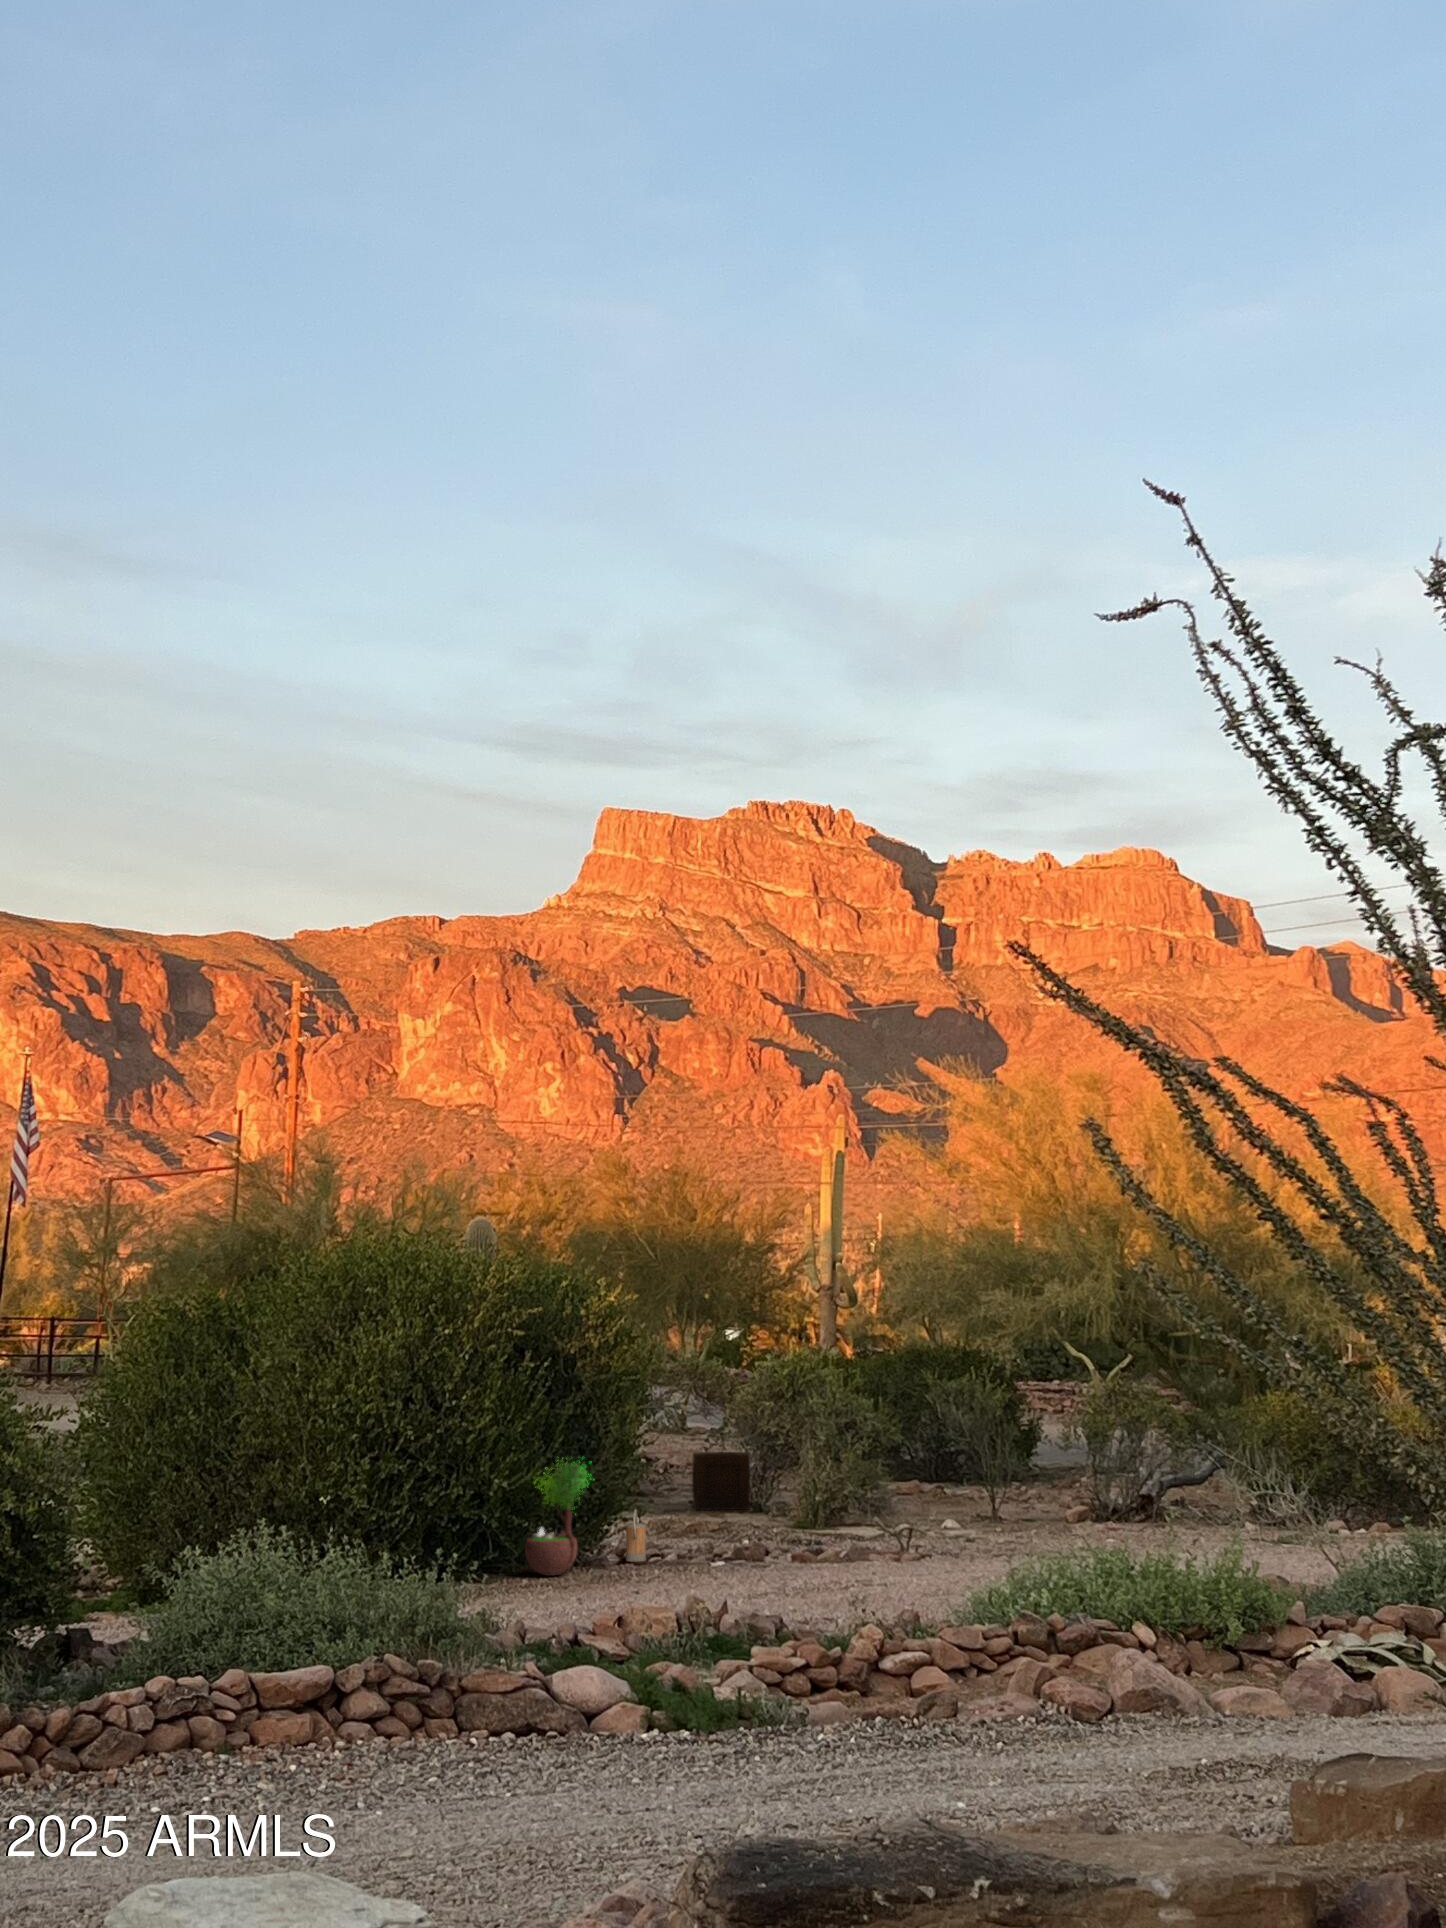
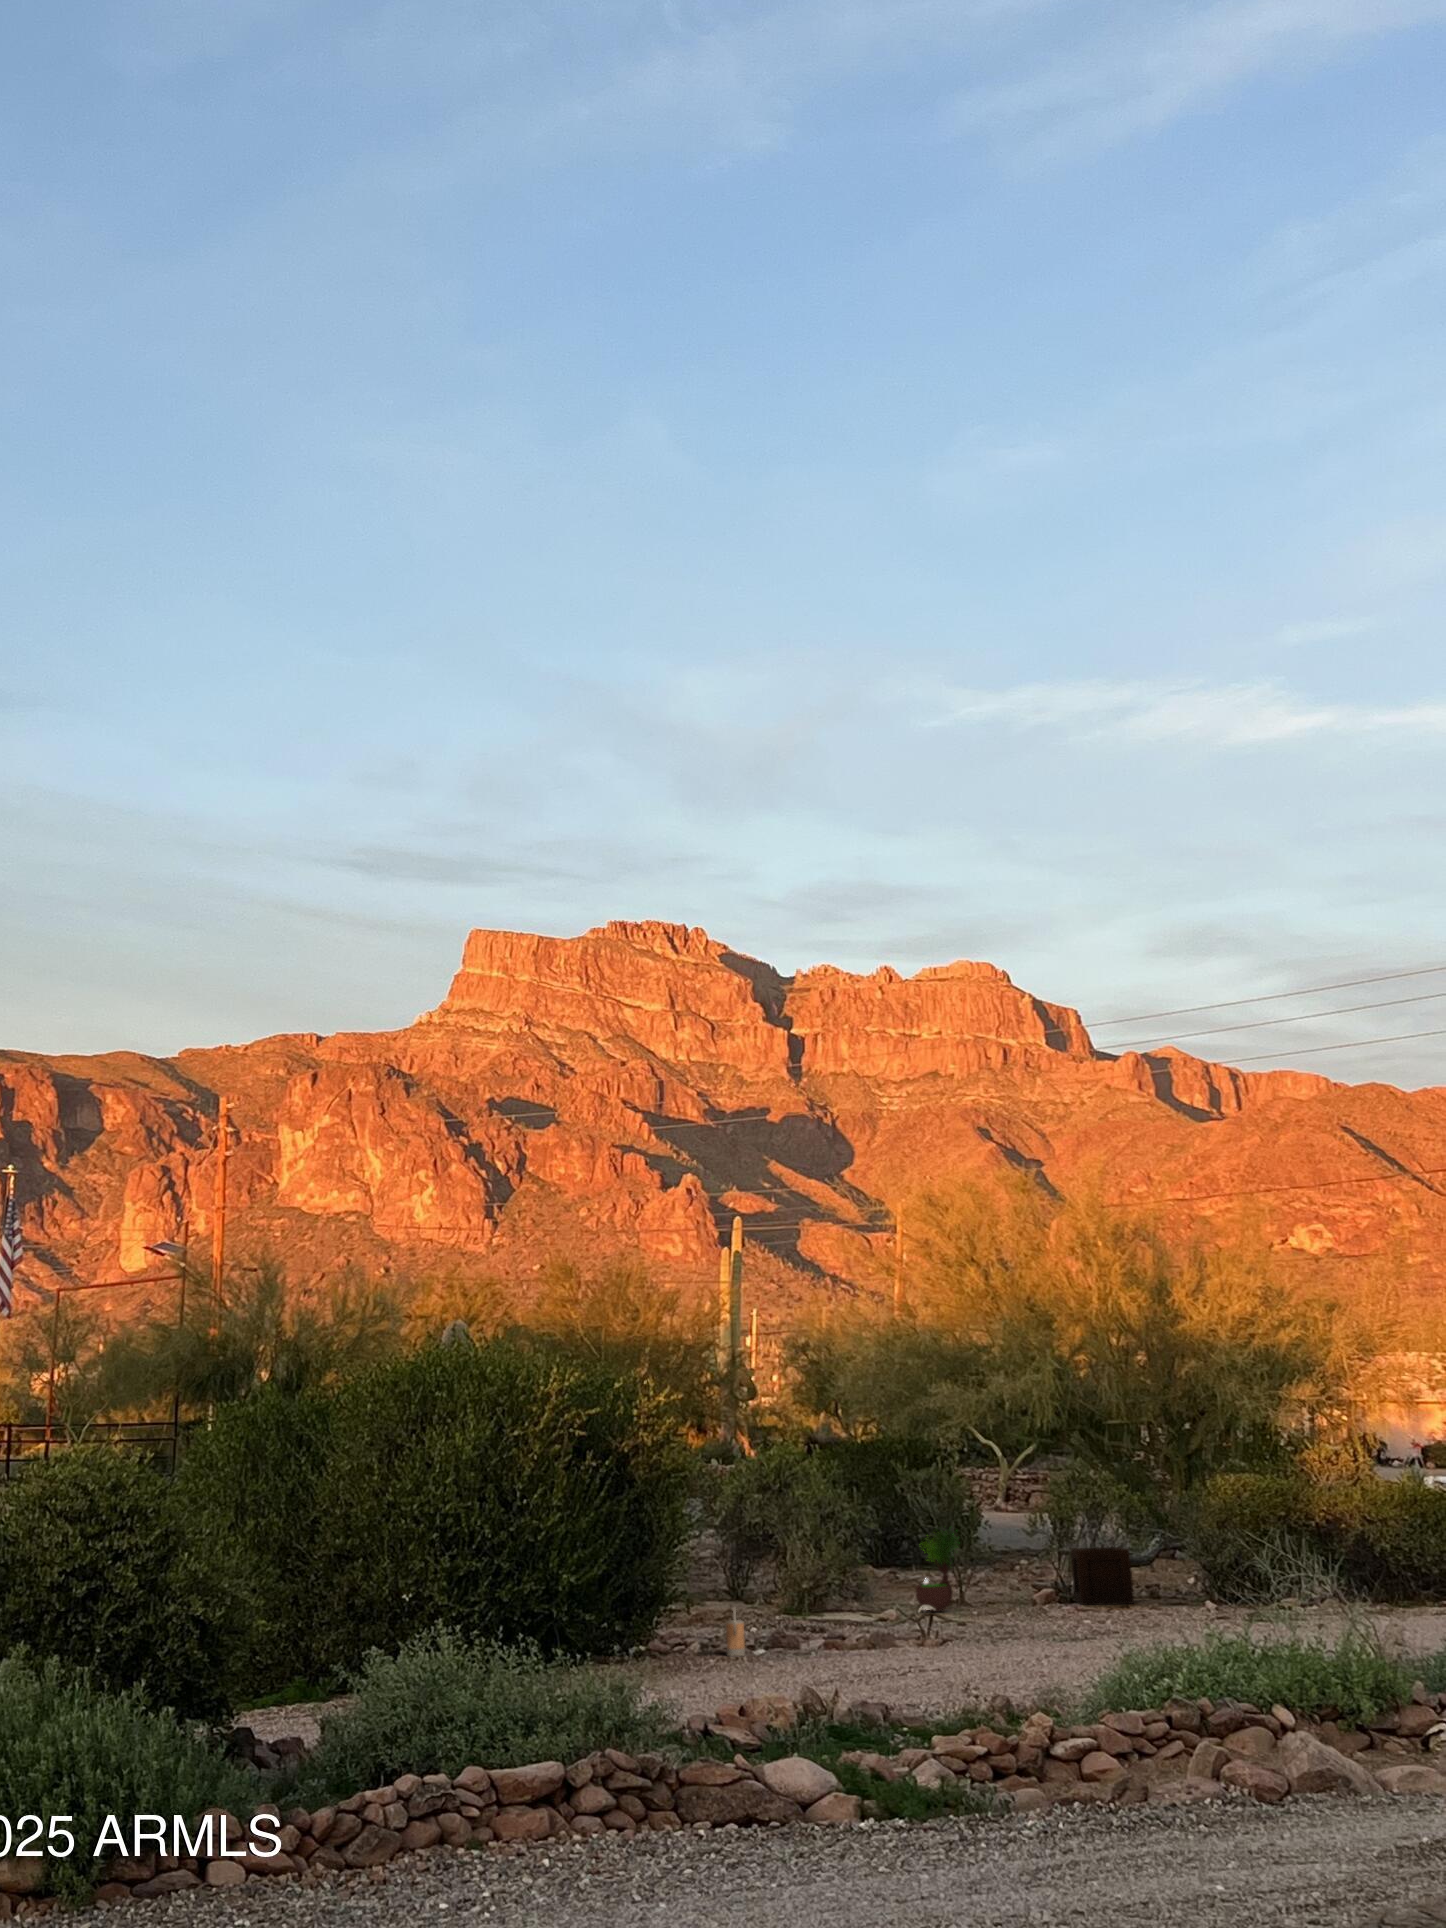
wooden crate: present [692,1452,750,1510] -> present [1071,1547,1134,1605]
potted tree: present [525,1460,592,1576] -> present [916,1531,960,1612]

